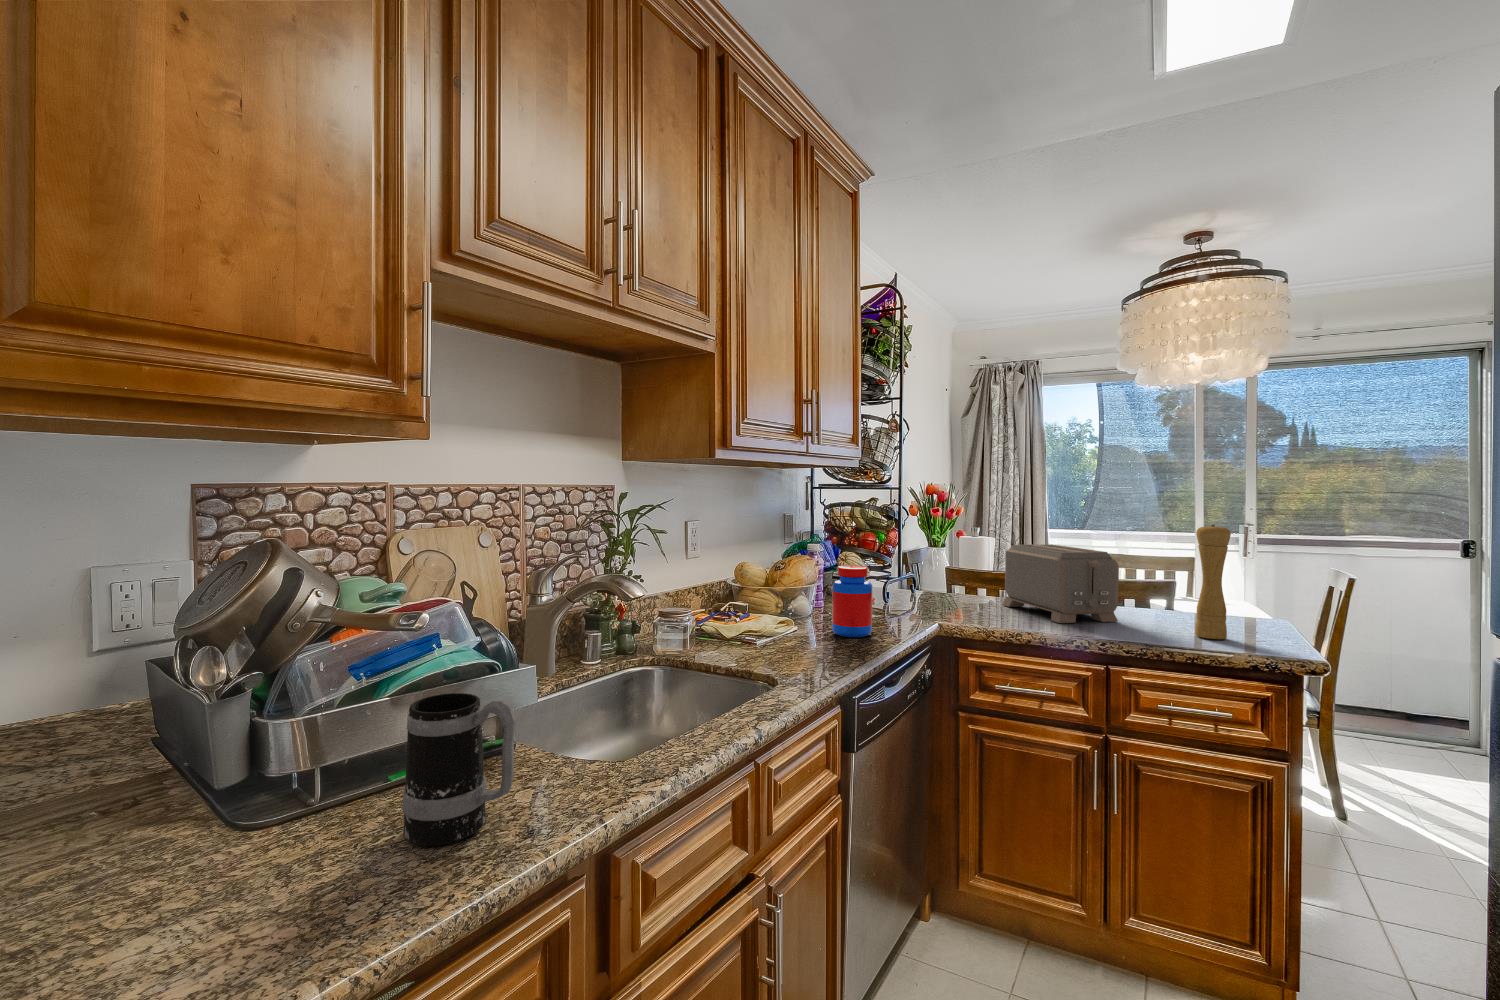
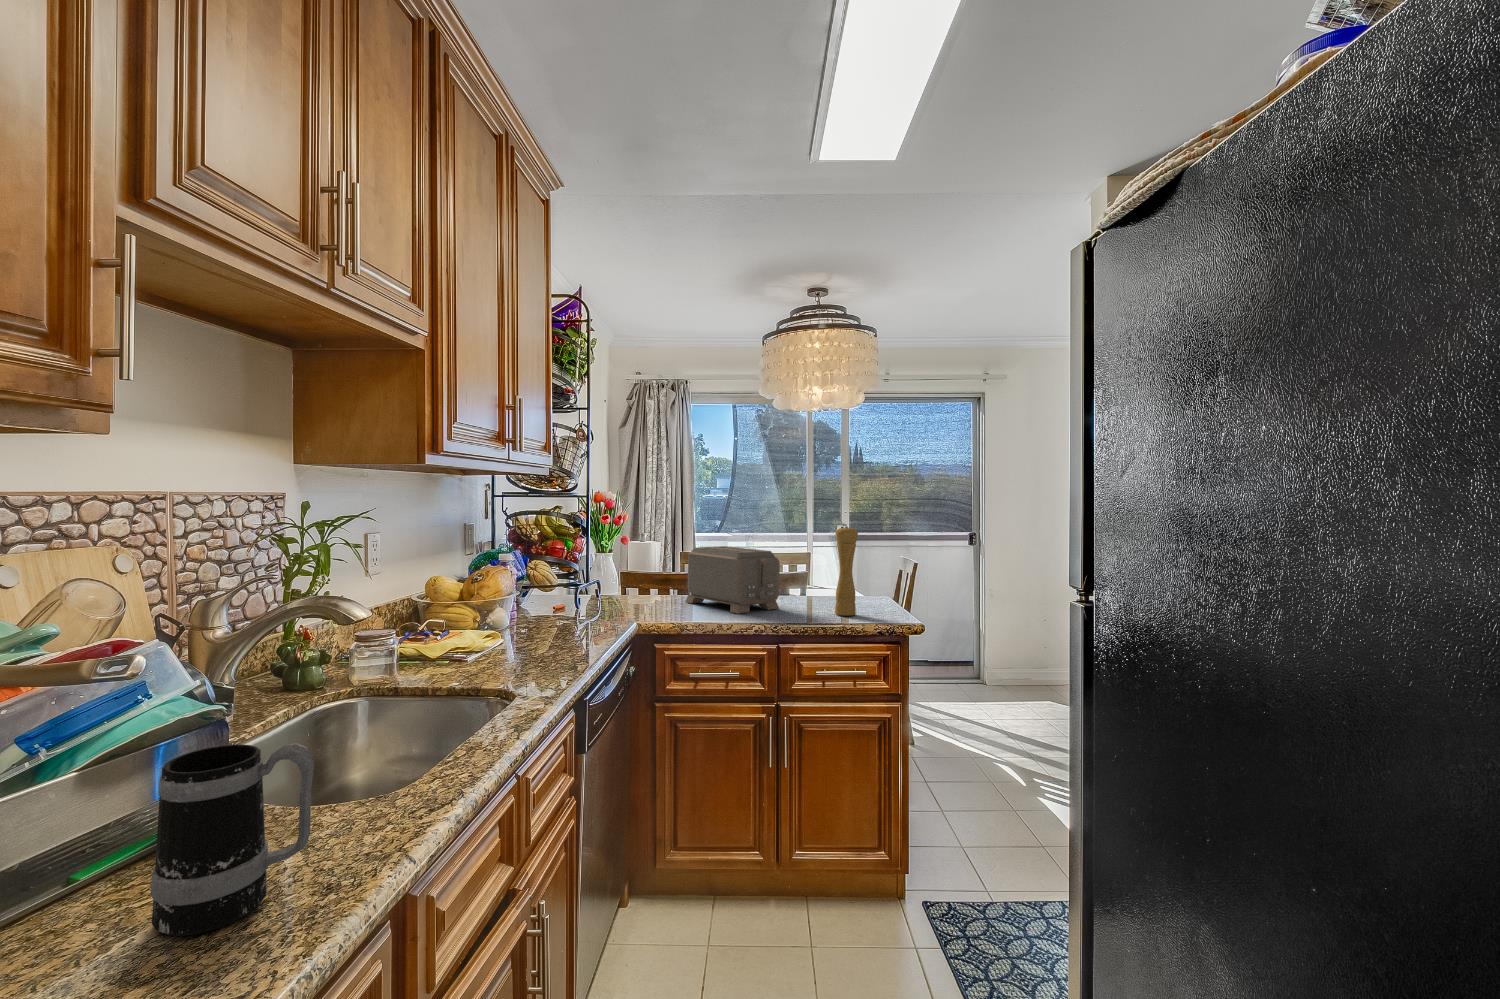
jar: present [832,565,873,637] -> none [545,573,586,644]

